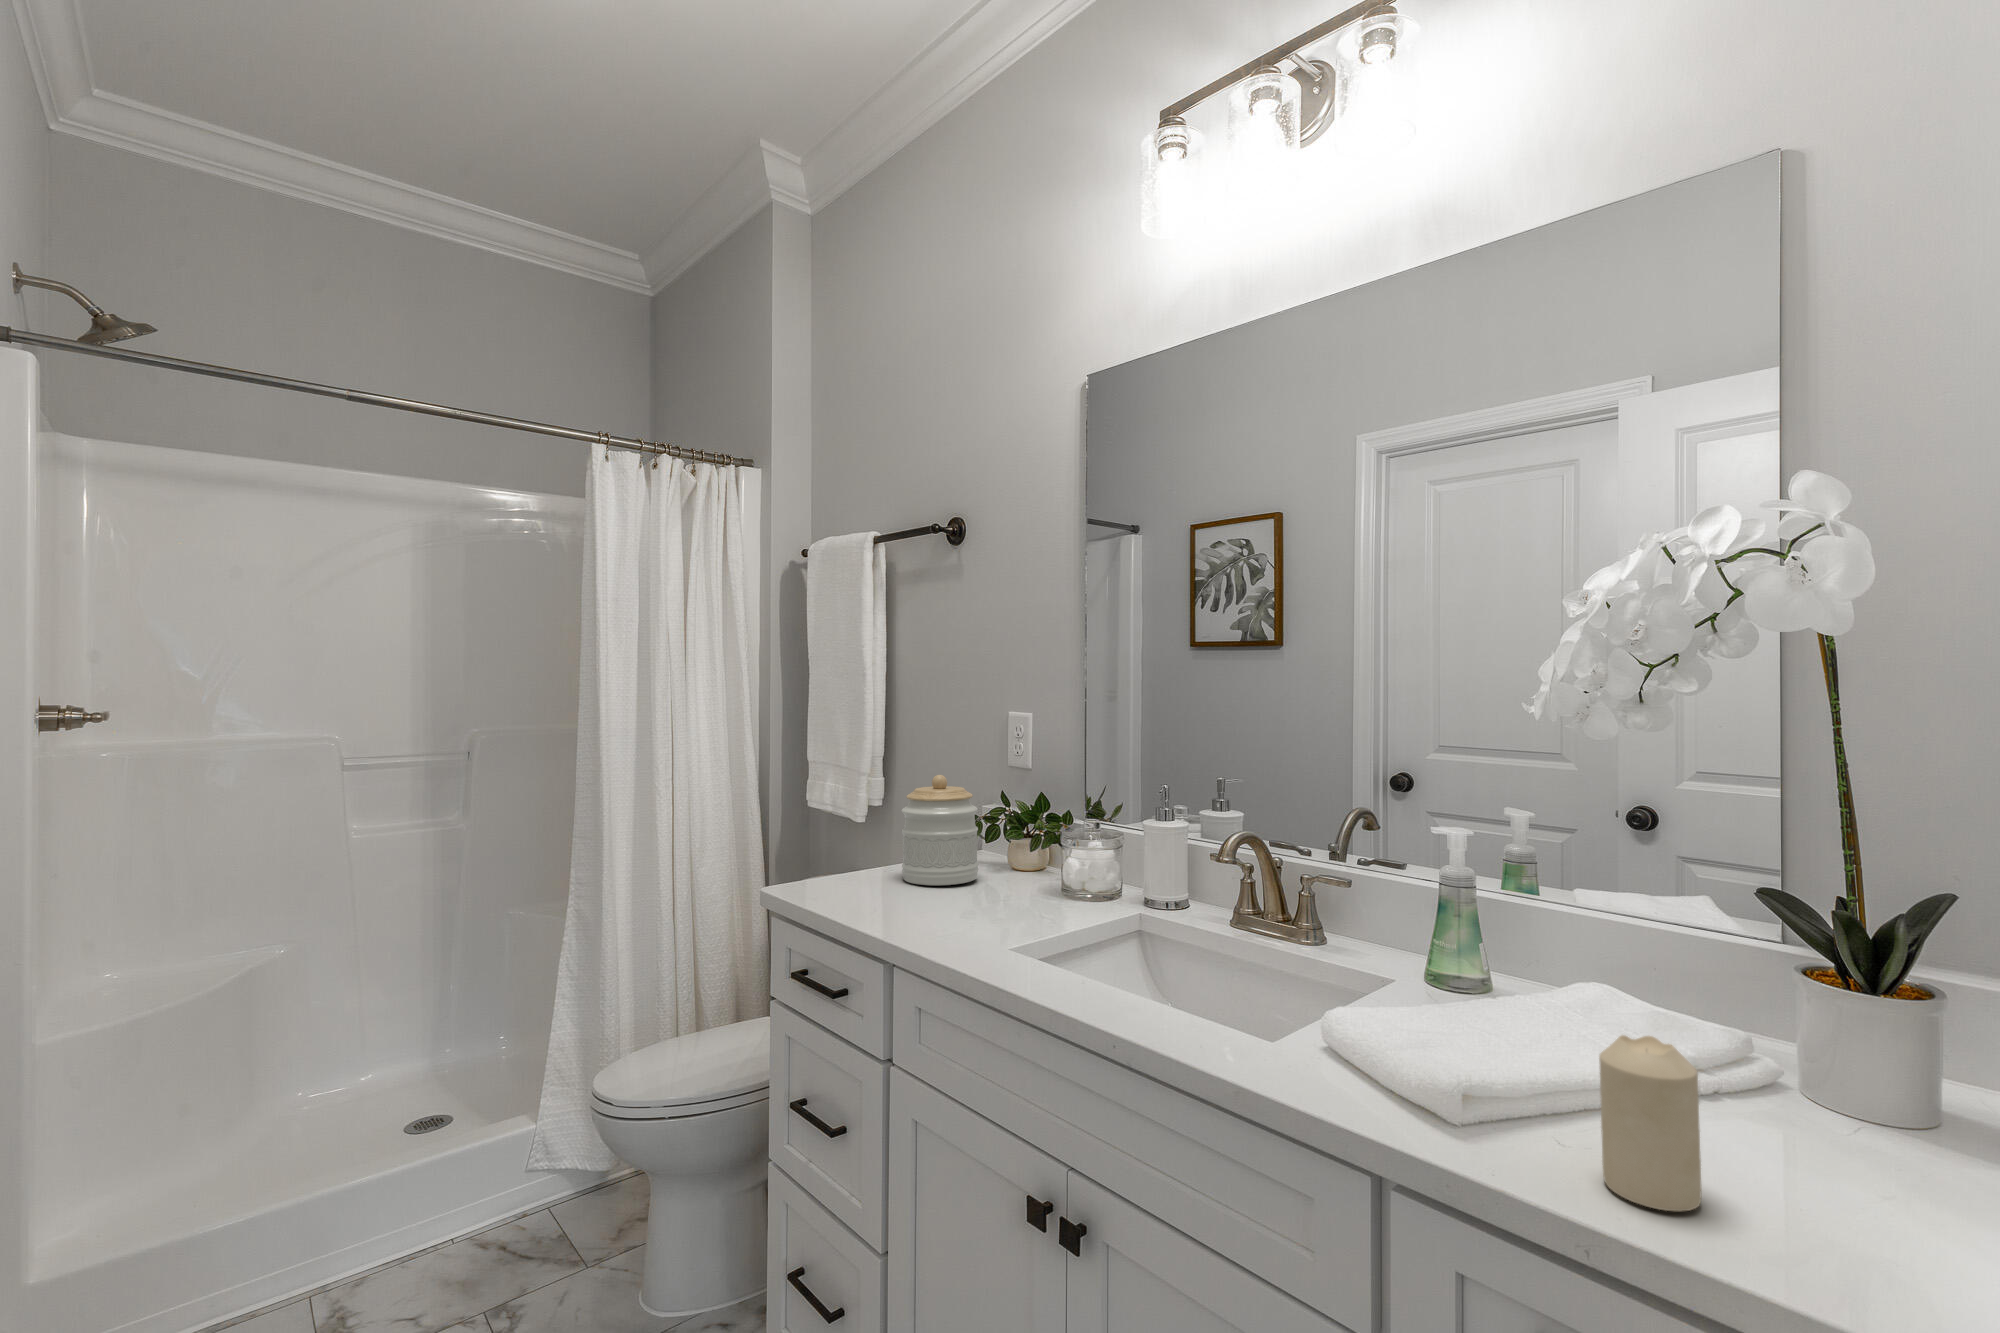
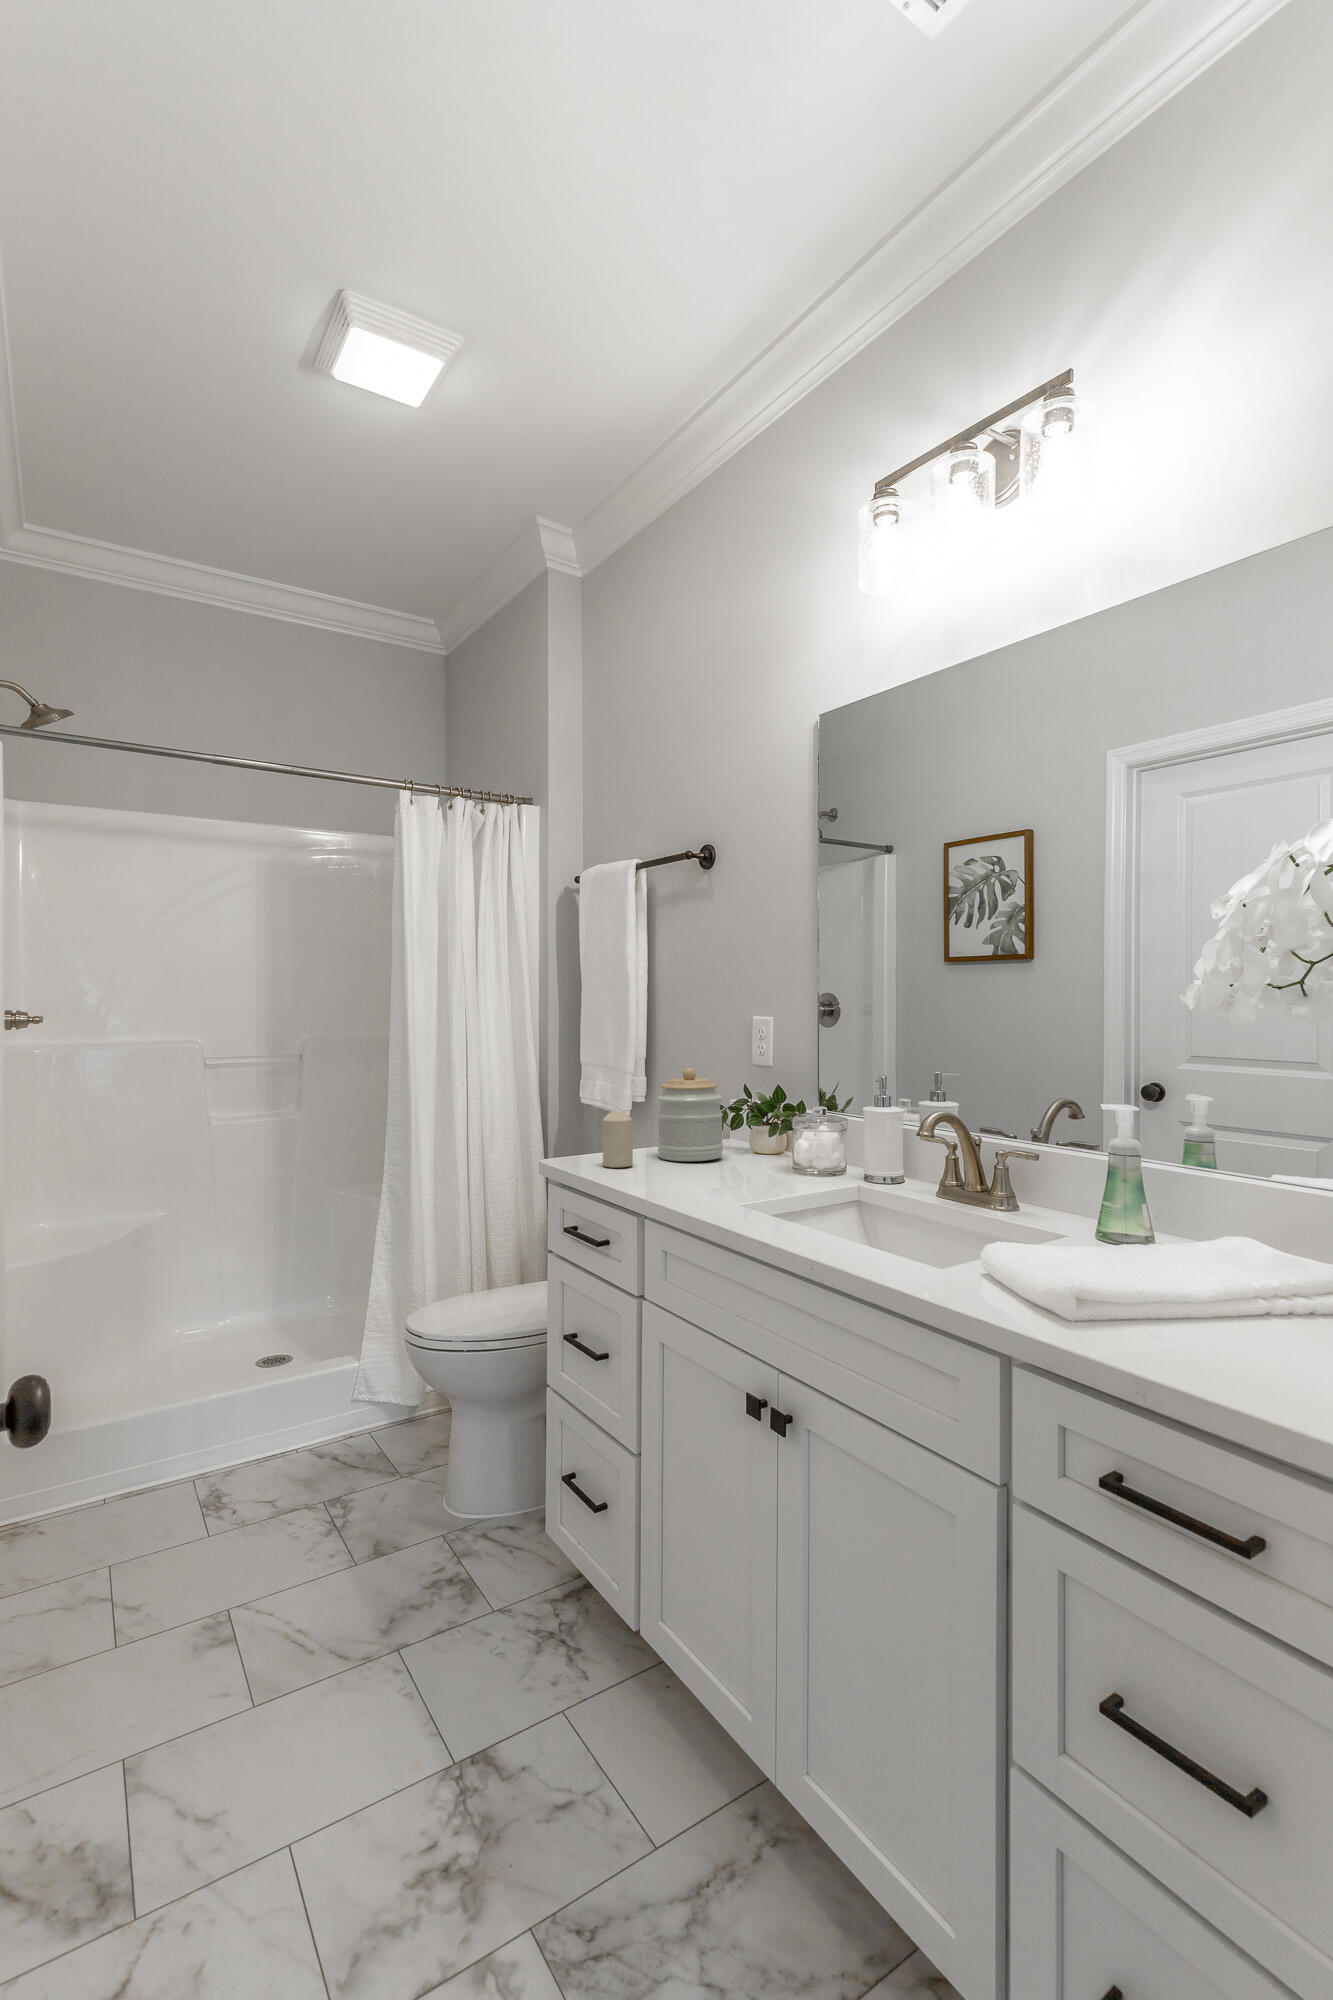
candle: present [1599,1035,1701,1212] -> present [602,1111,633,1168]

